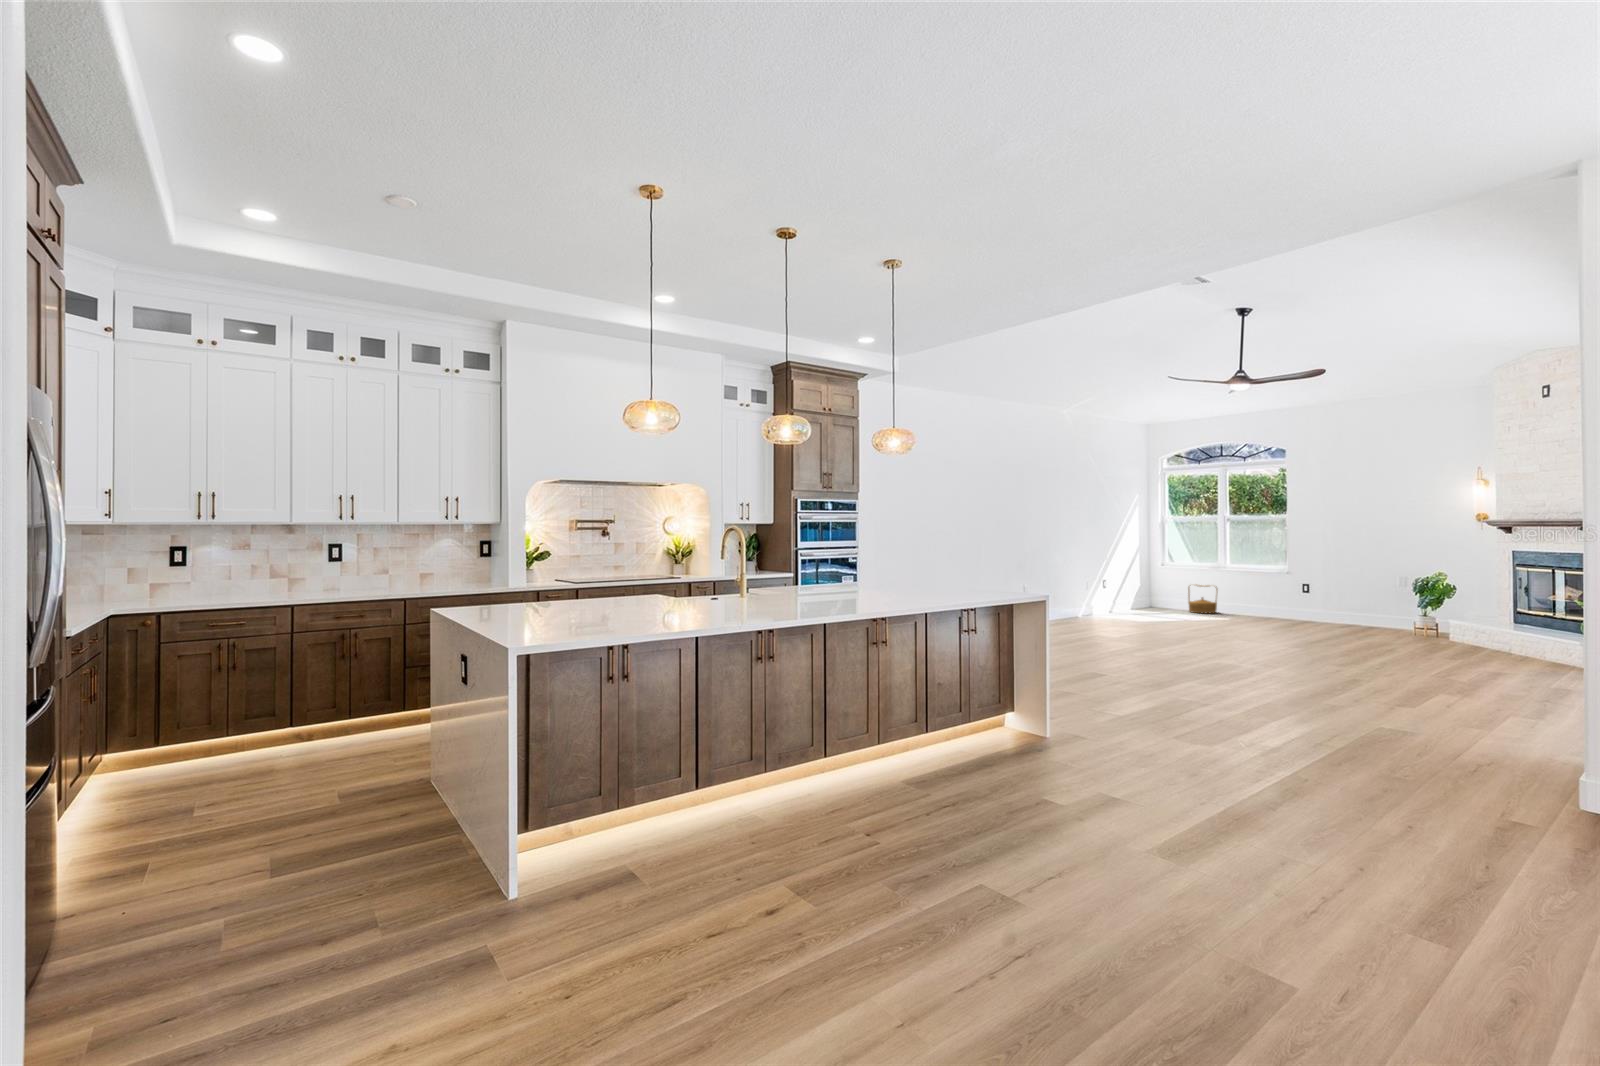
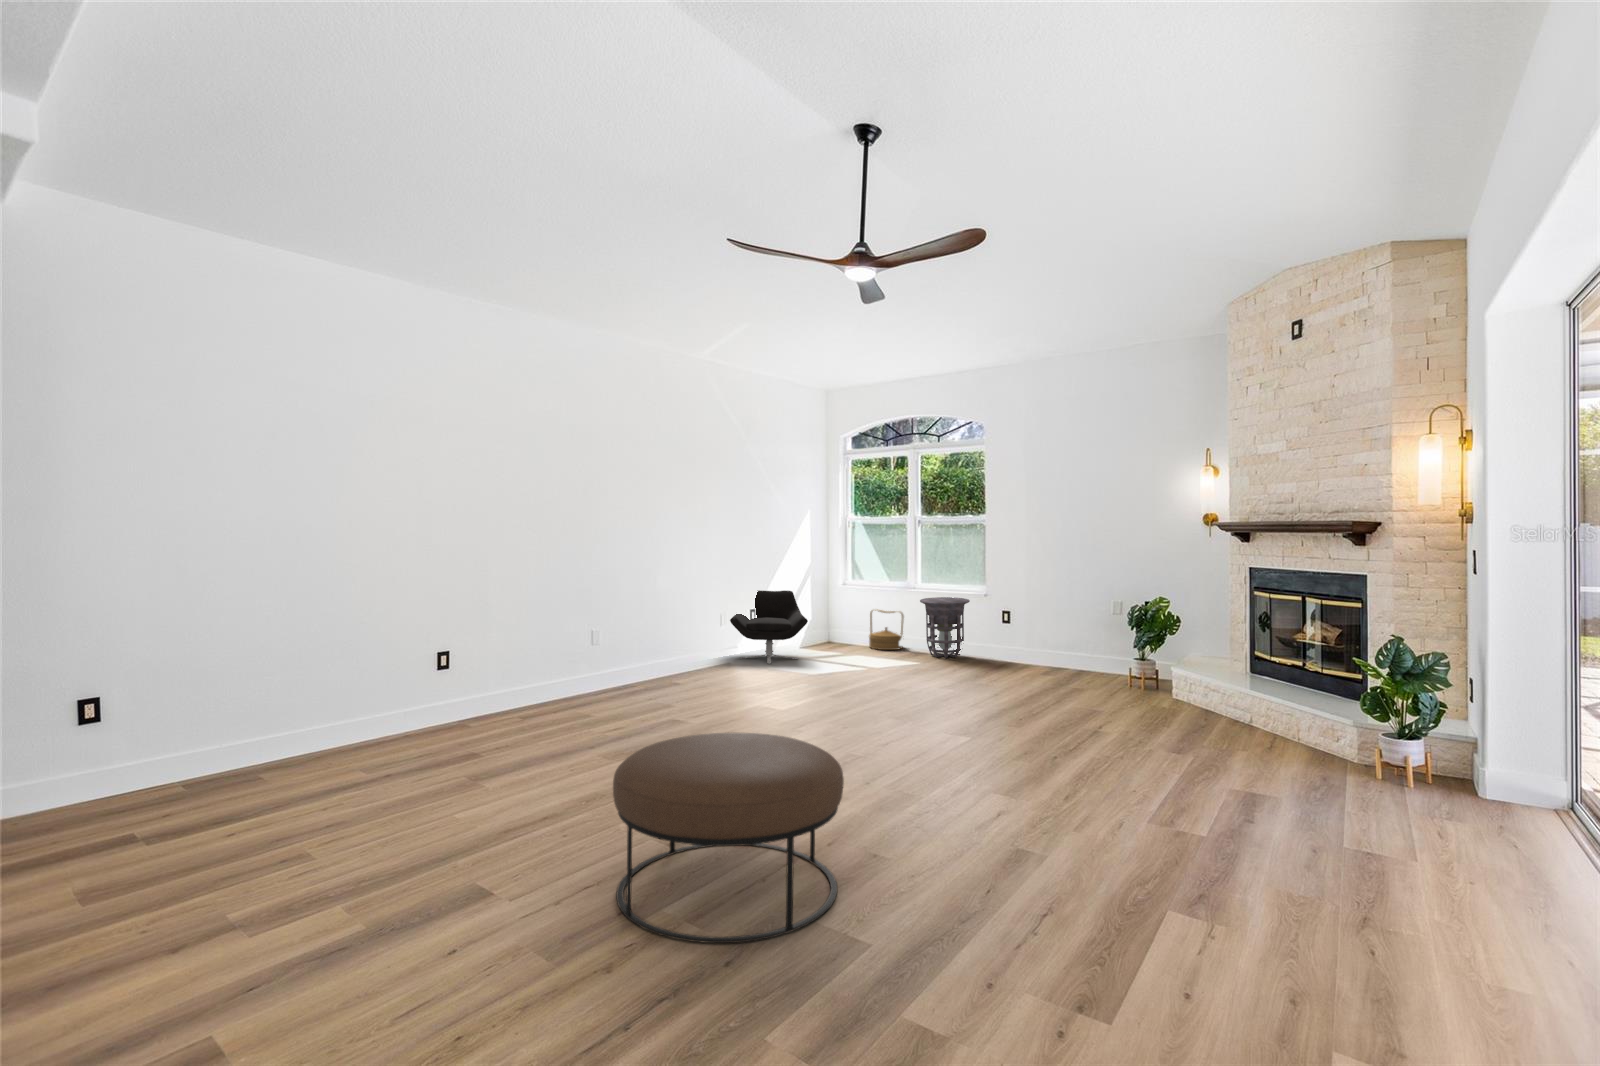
lounge chair: none [1093,570,1154,619] -> present [730,590,808,664]
side table: none [1234,575,1275,618] -> present [920,597,970,658]
ottoman: none [1185,628,1298,700] -> present [613,733,844,943]

